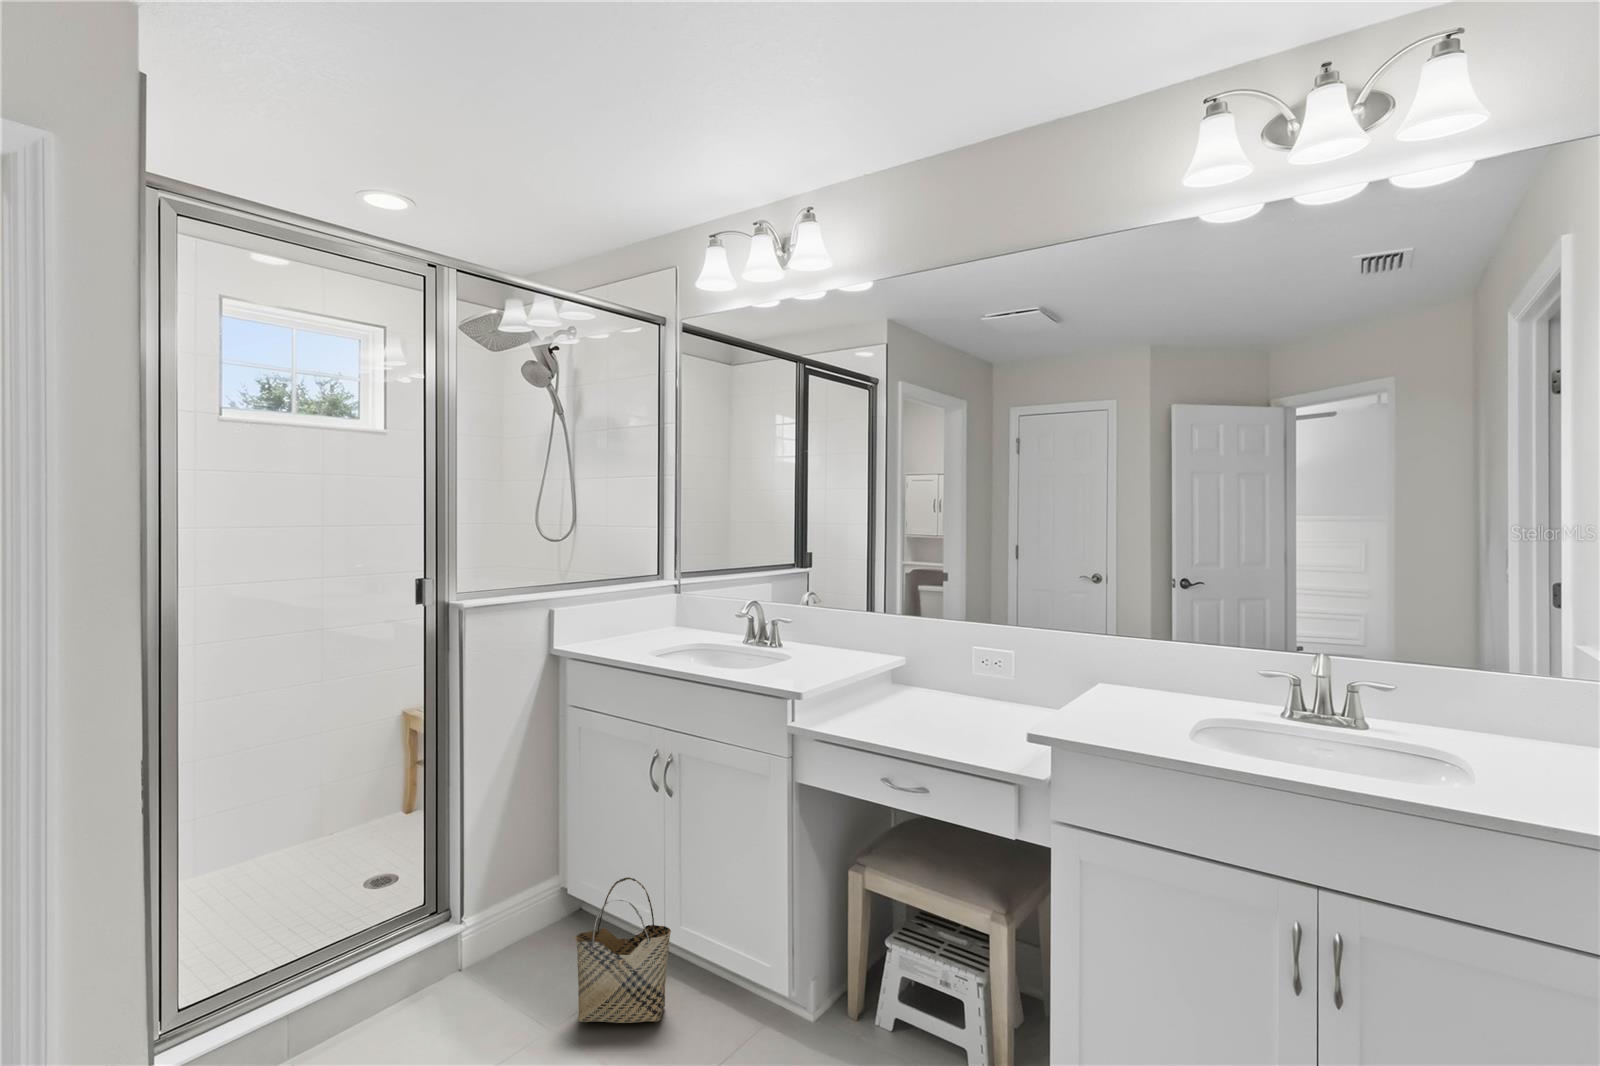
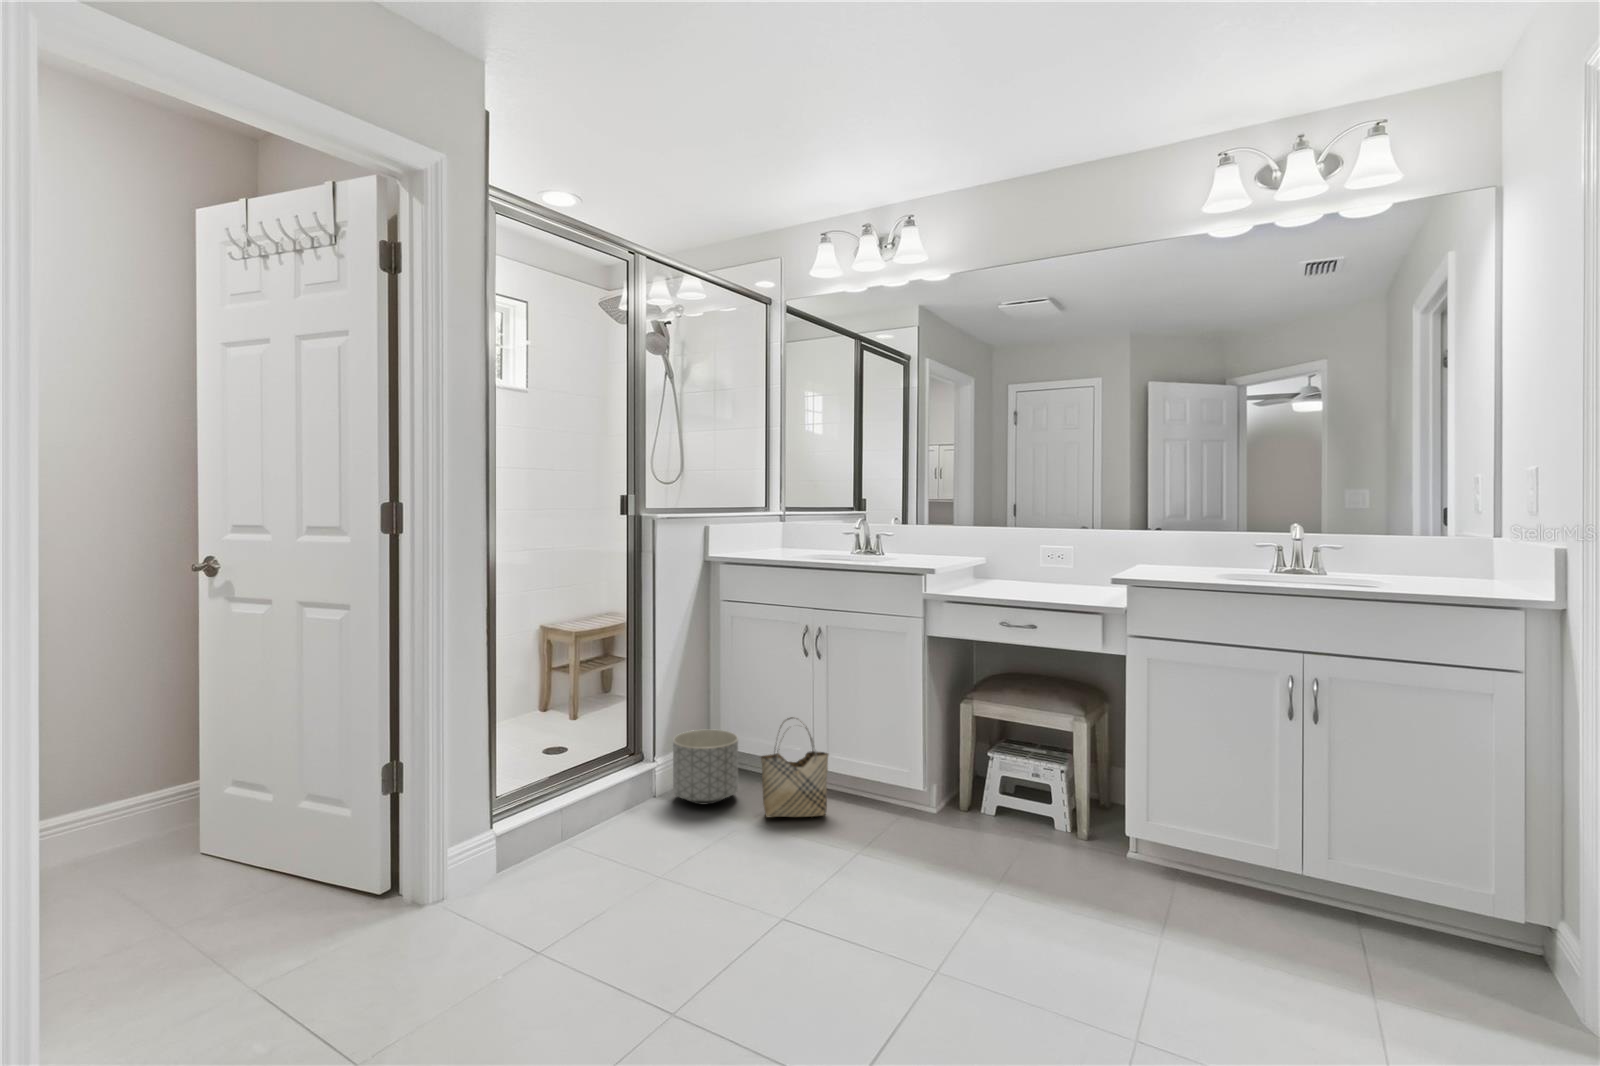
planter: none [479,877,568,988] -> present [673,729,738,804]

